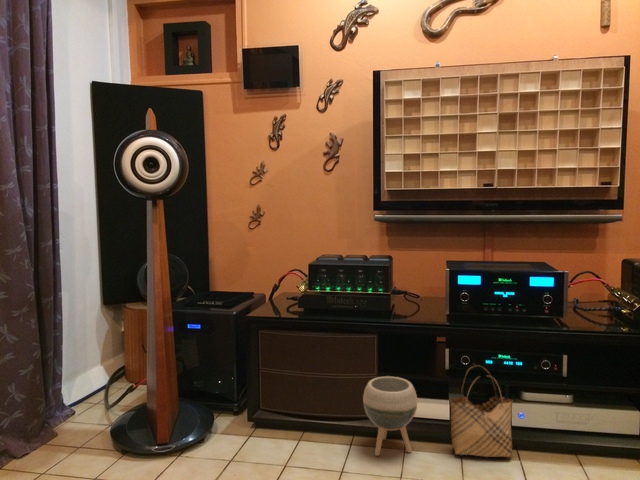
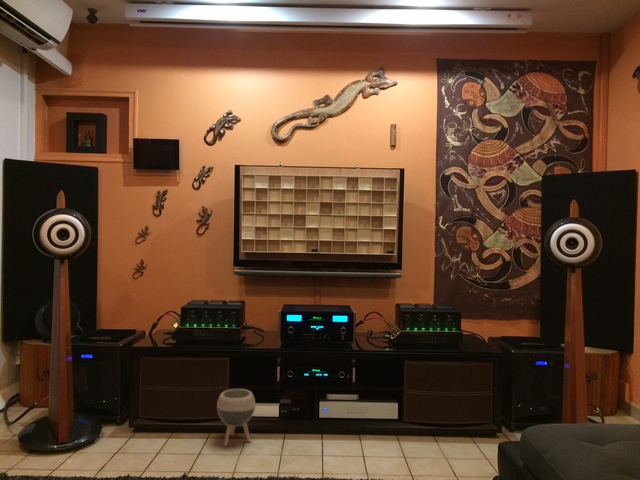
woven basket: present [450,365,512,457] -> none [277,377,319,440]

